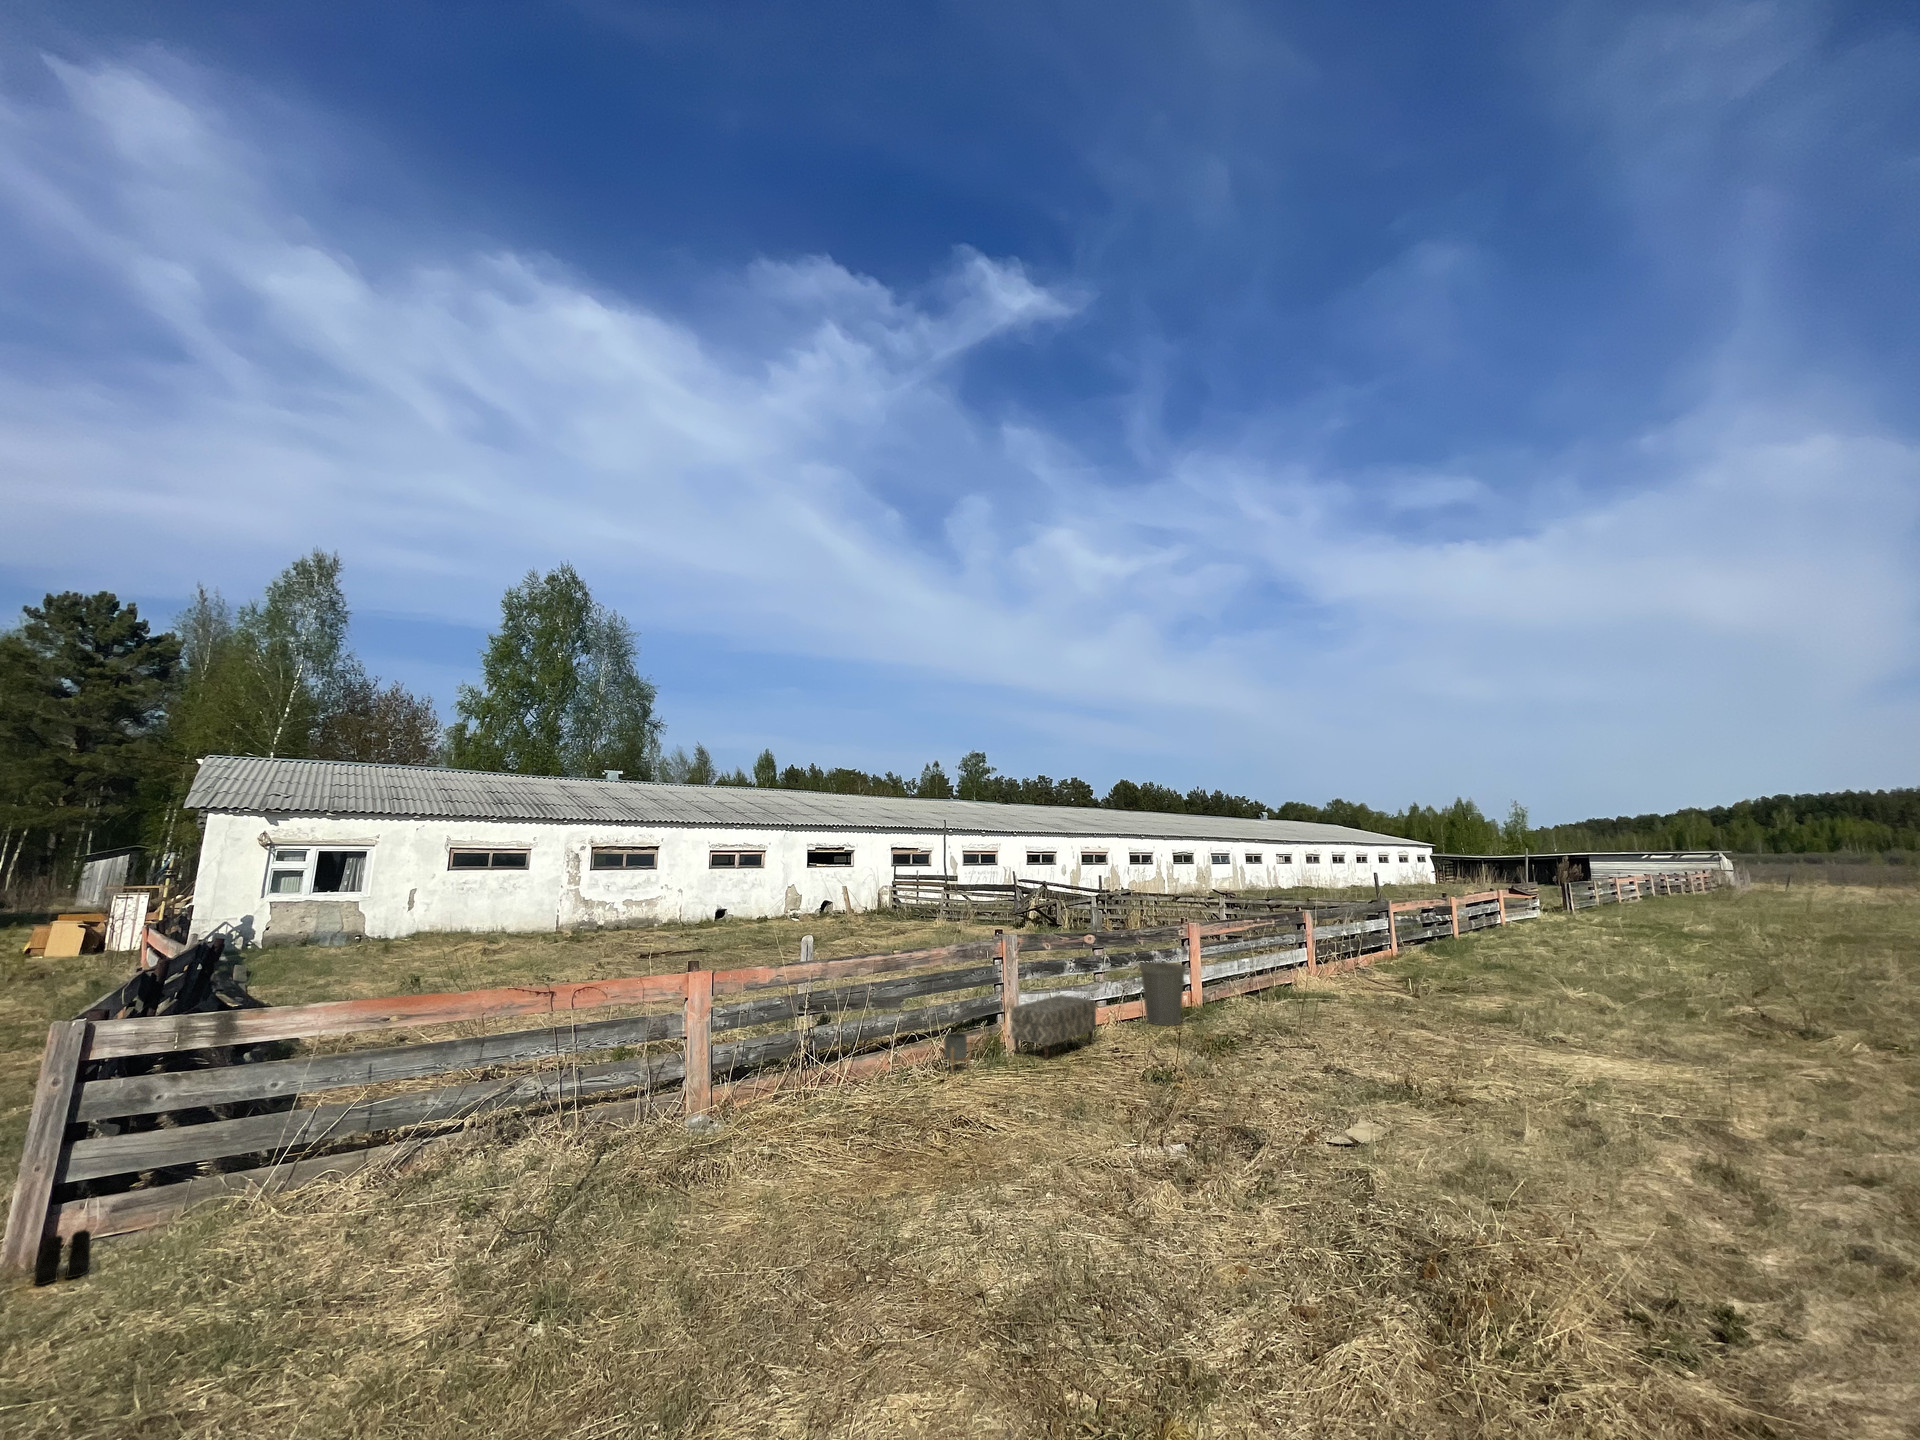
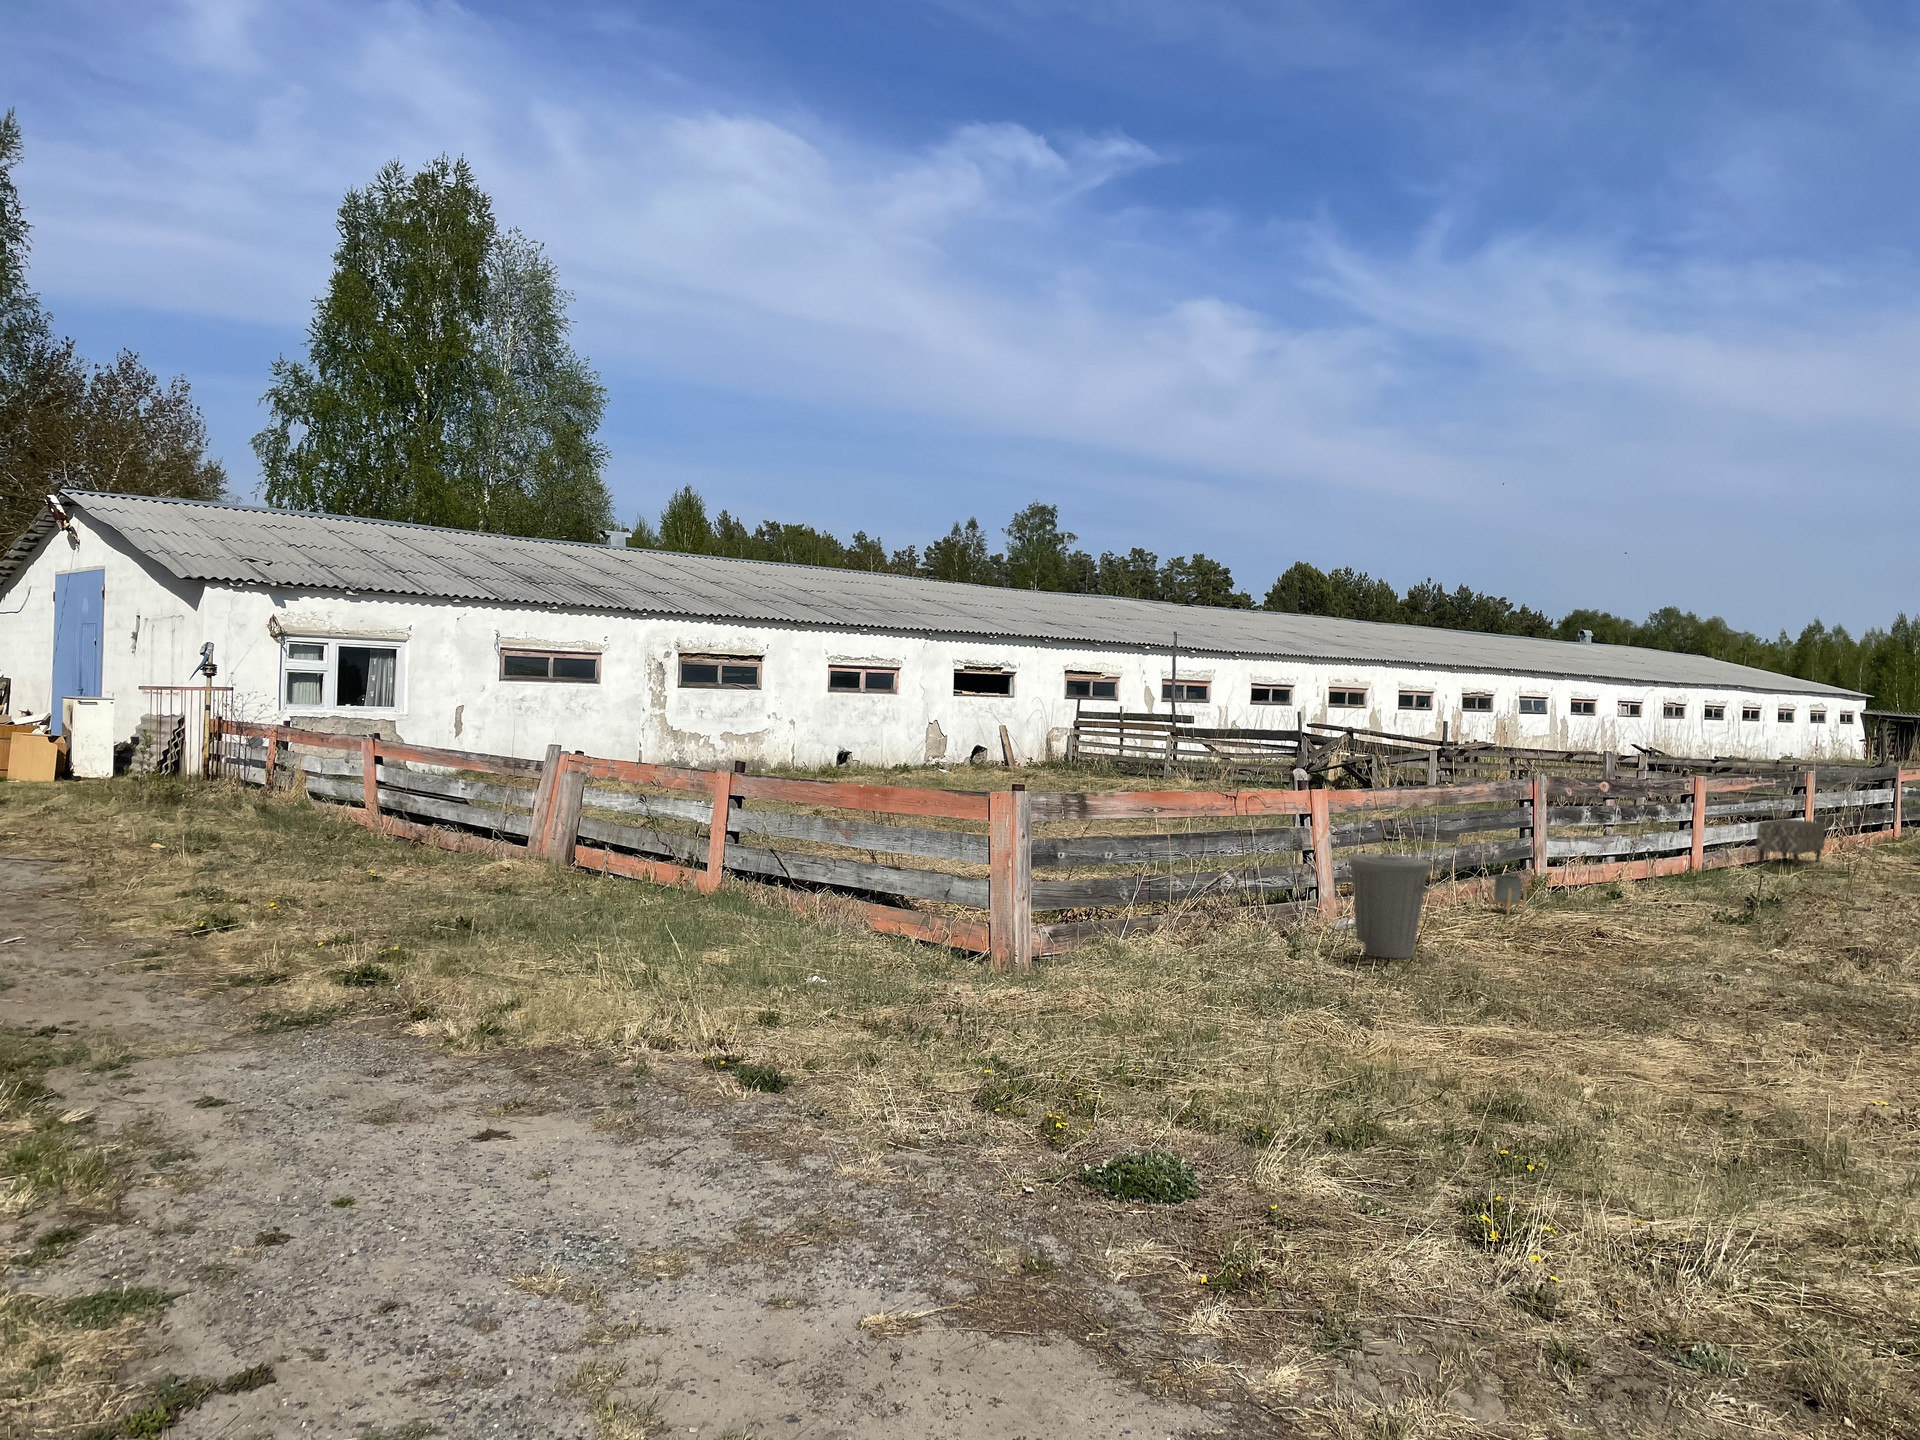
trash can: present [1139,961,1187,1026] -> present [1349,853,1432,958]
bench: present [1011,995,1096,1060] -> present [1756,819,1825,867]
boots: present [34,1230,91,1285] -> none [969,962,1012,998]

